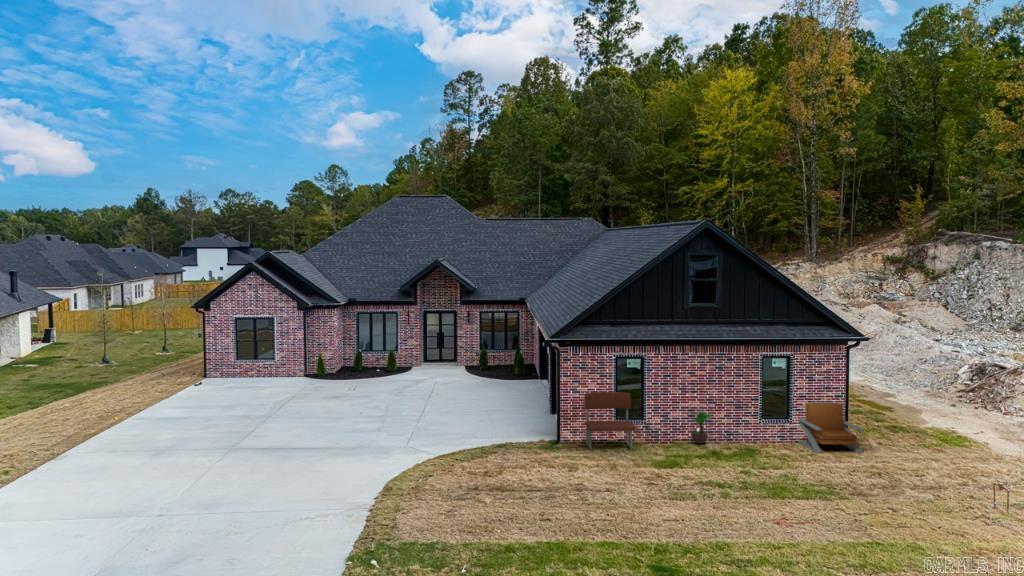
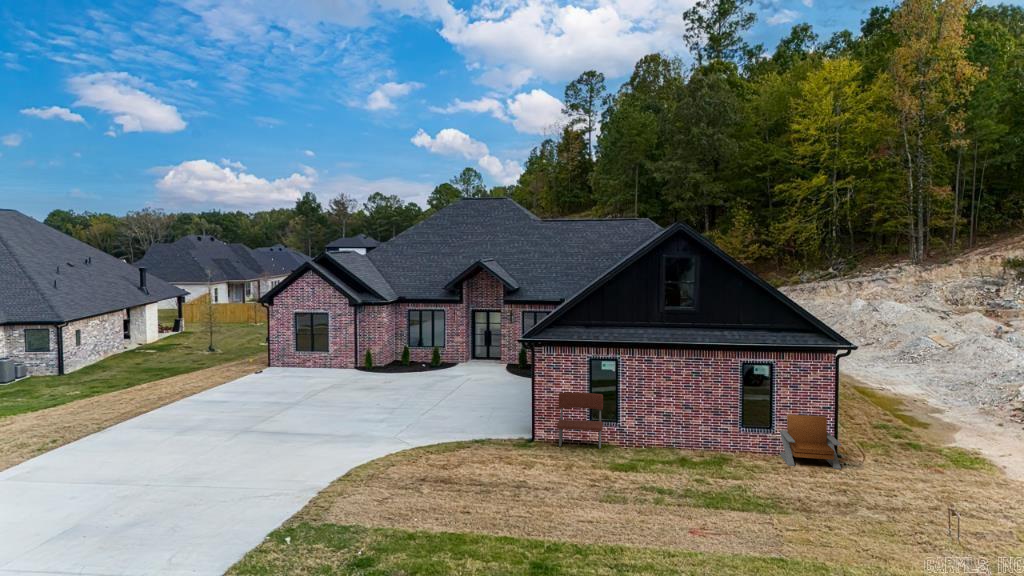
potted tree: present [691,411,709,443] -> none [662,412,685,448]

